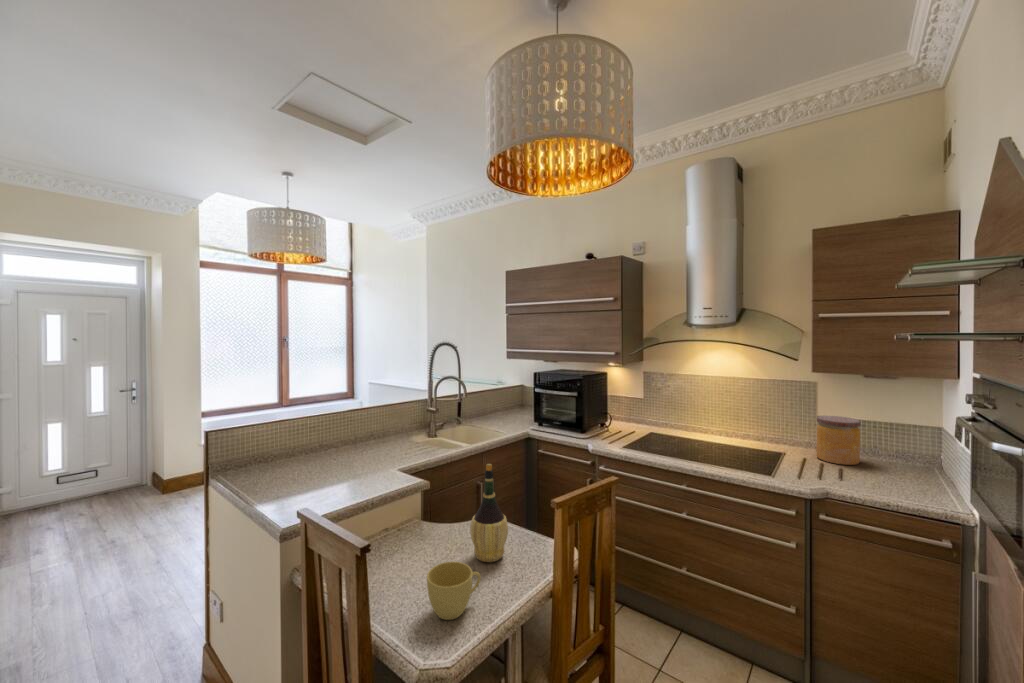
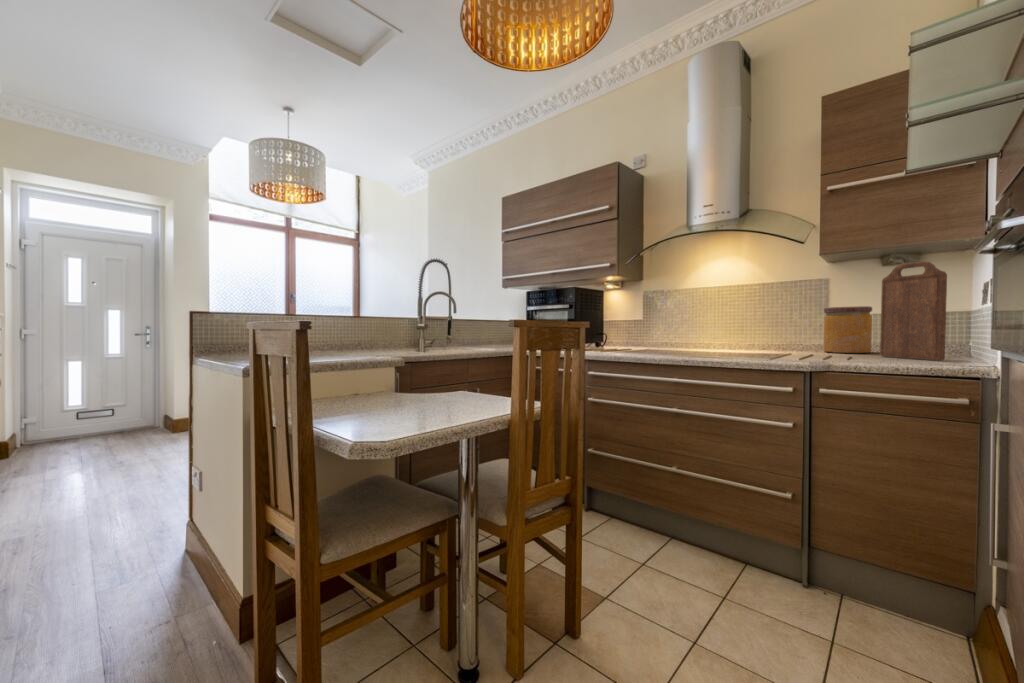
cutting board: none [870,398,930,494] -> present [880,261,947,360]
wine bottle: present [470,464,508,562] -> none [431,304,471,404]
cup: present [427,562,481,620] -> none [368,379,429,426]

